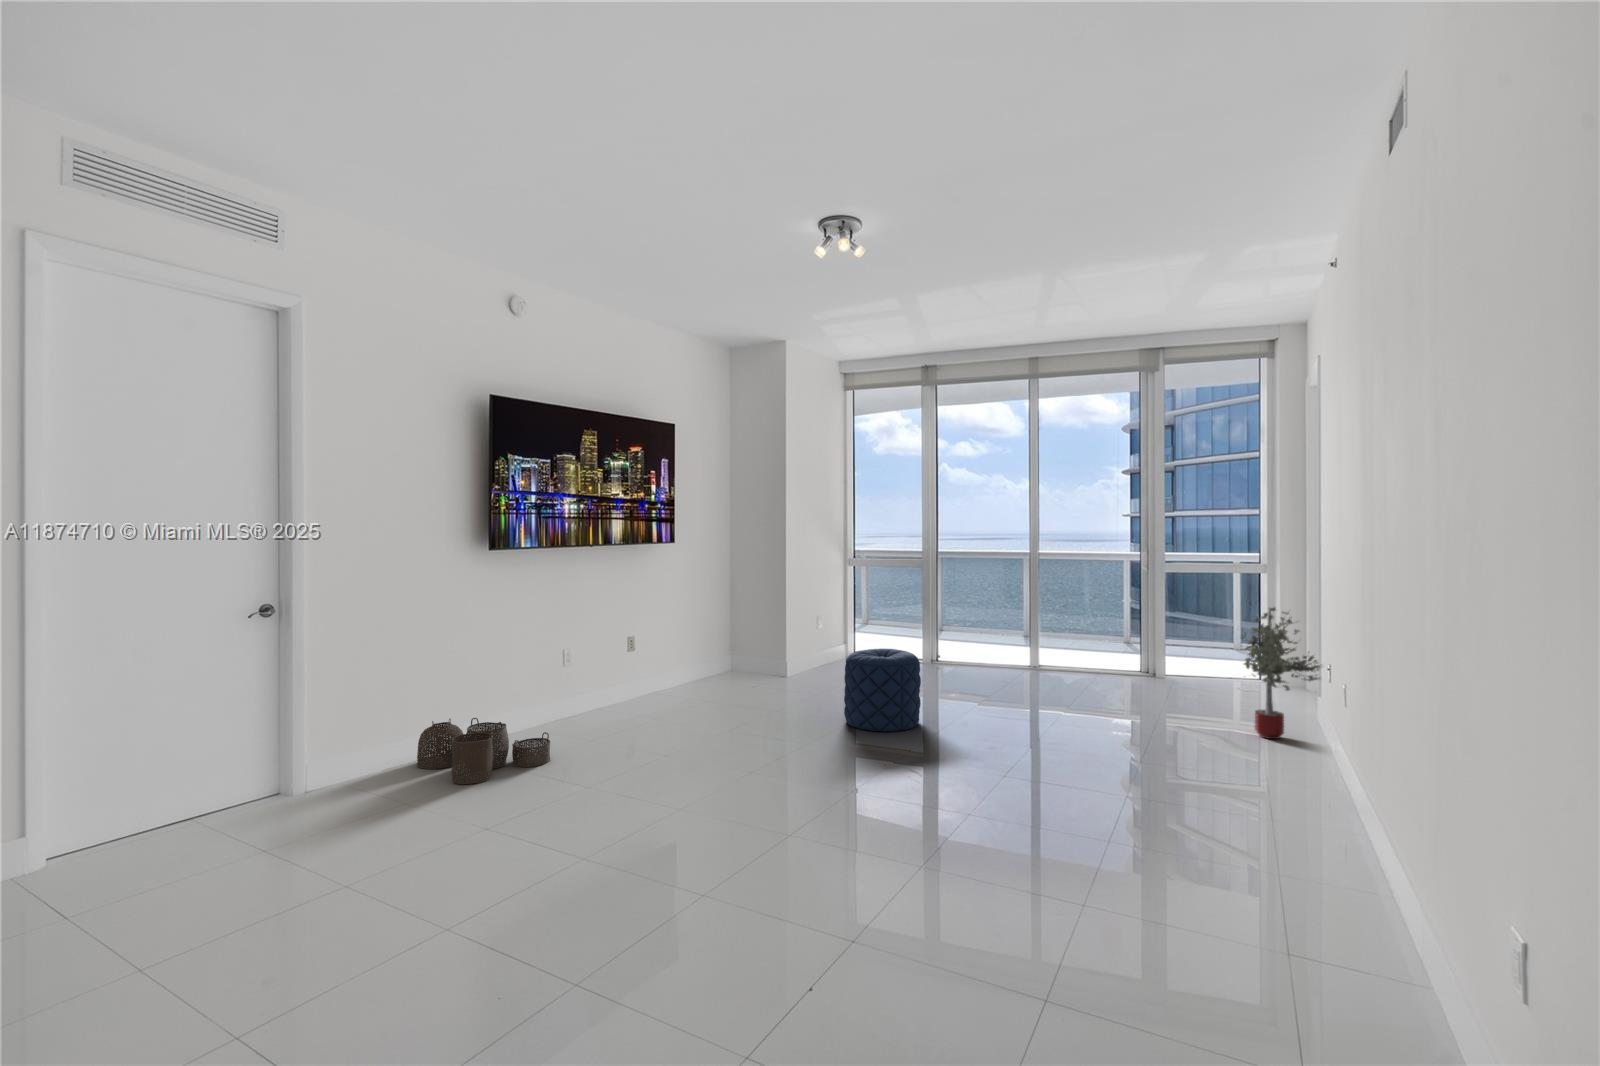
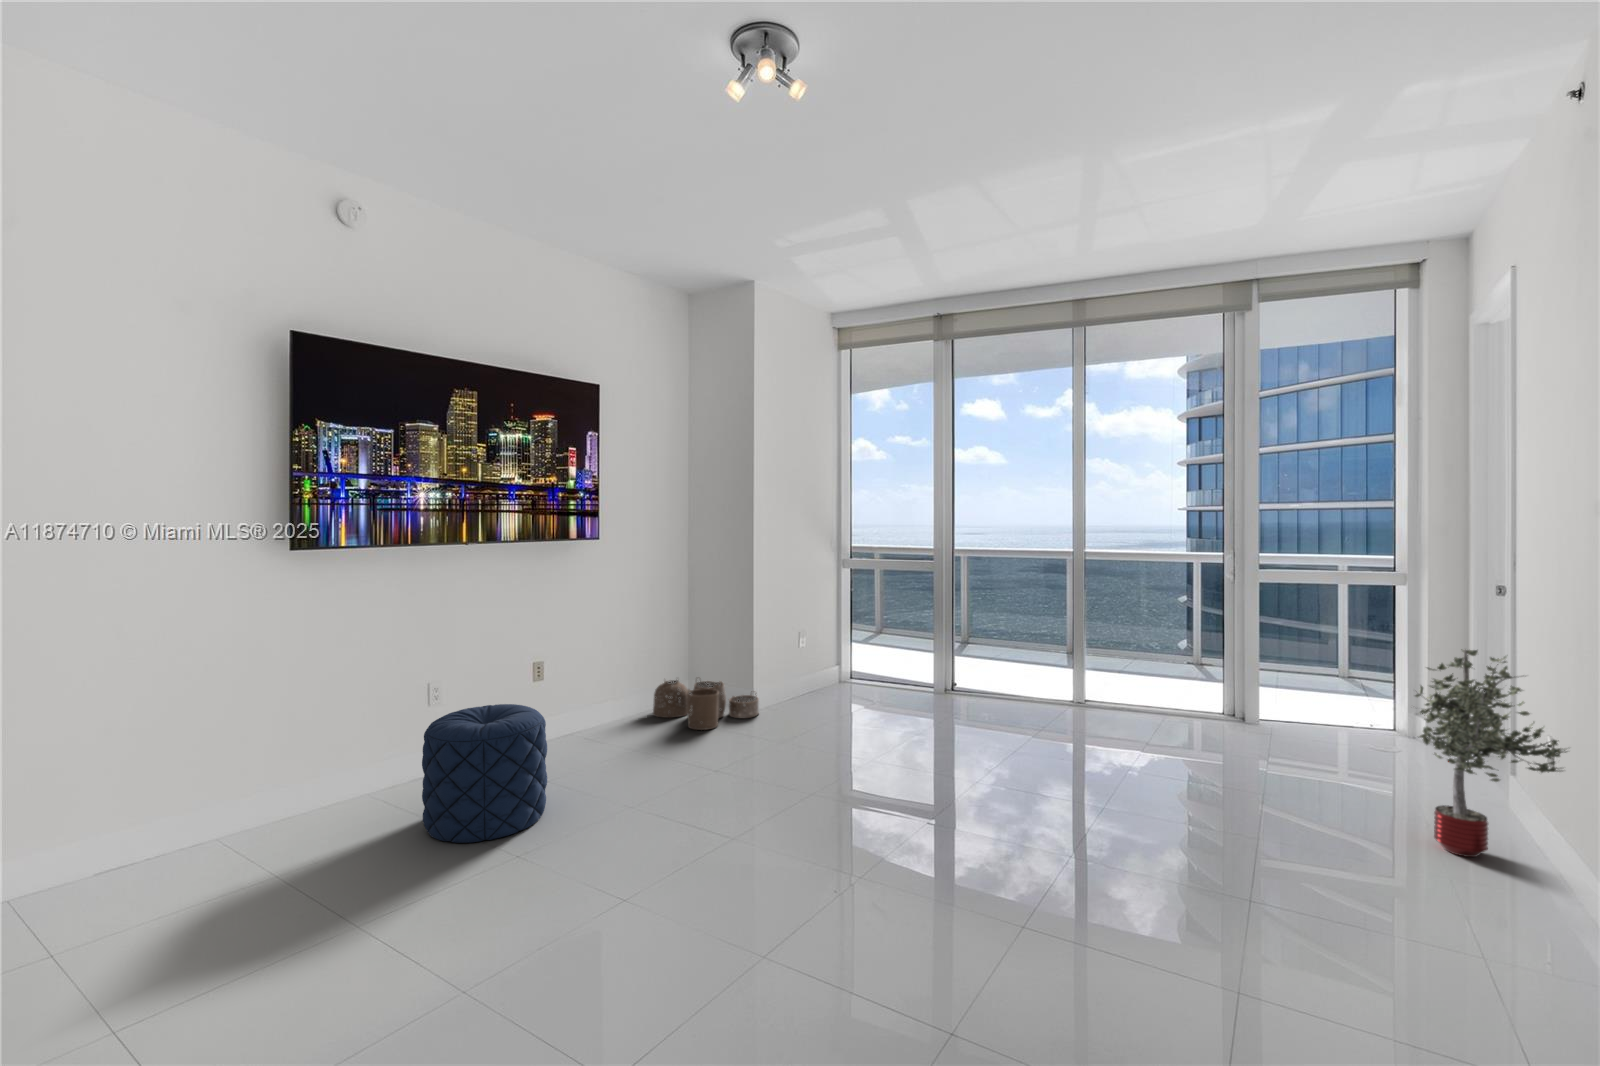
pouf: present [844,649,921,732] -> present [422,704,547,843]
woven basket: present [417,718,550,784] -> present [653,680,759,730]

